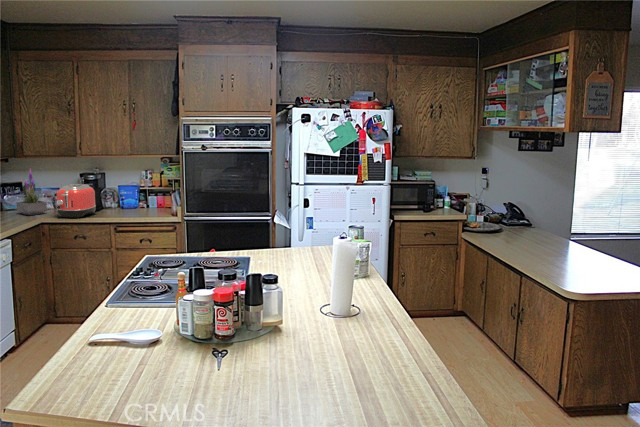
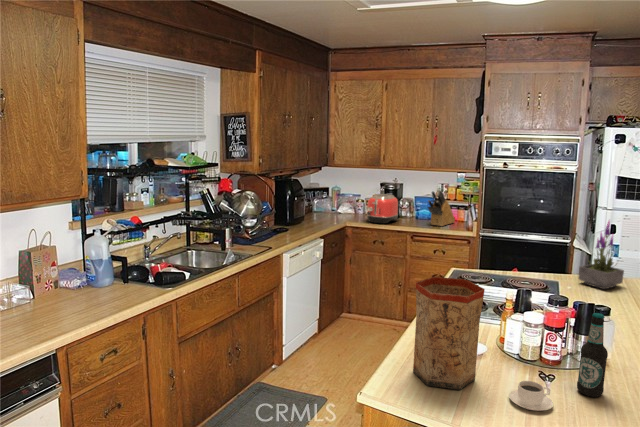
potted plant: present [16,169,47,215] -> present [579,221,624,289]
knife block: none [128,176,162,215] -> present [428,190,455,226]
vase: none [64,265,143,388] -> present [413,277,485,390]
bottle: none [244,281,267,362] -> present [577,313,608,397]
coffee cup: none [175,359,218,388] -> present [509,381,553,411]

